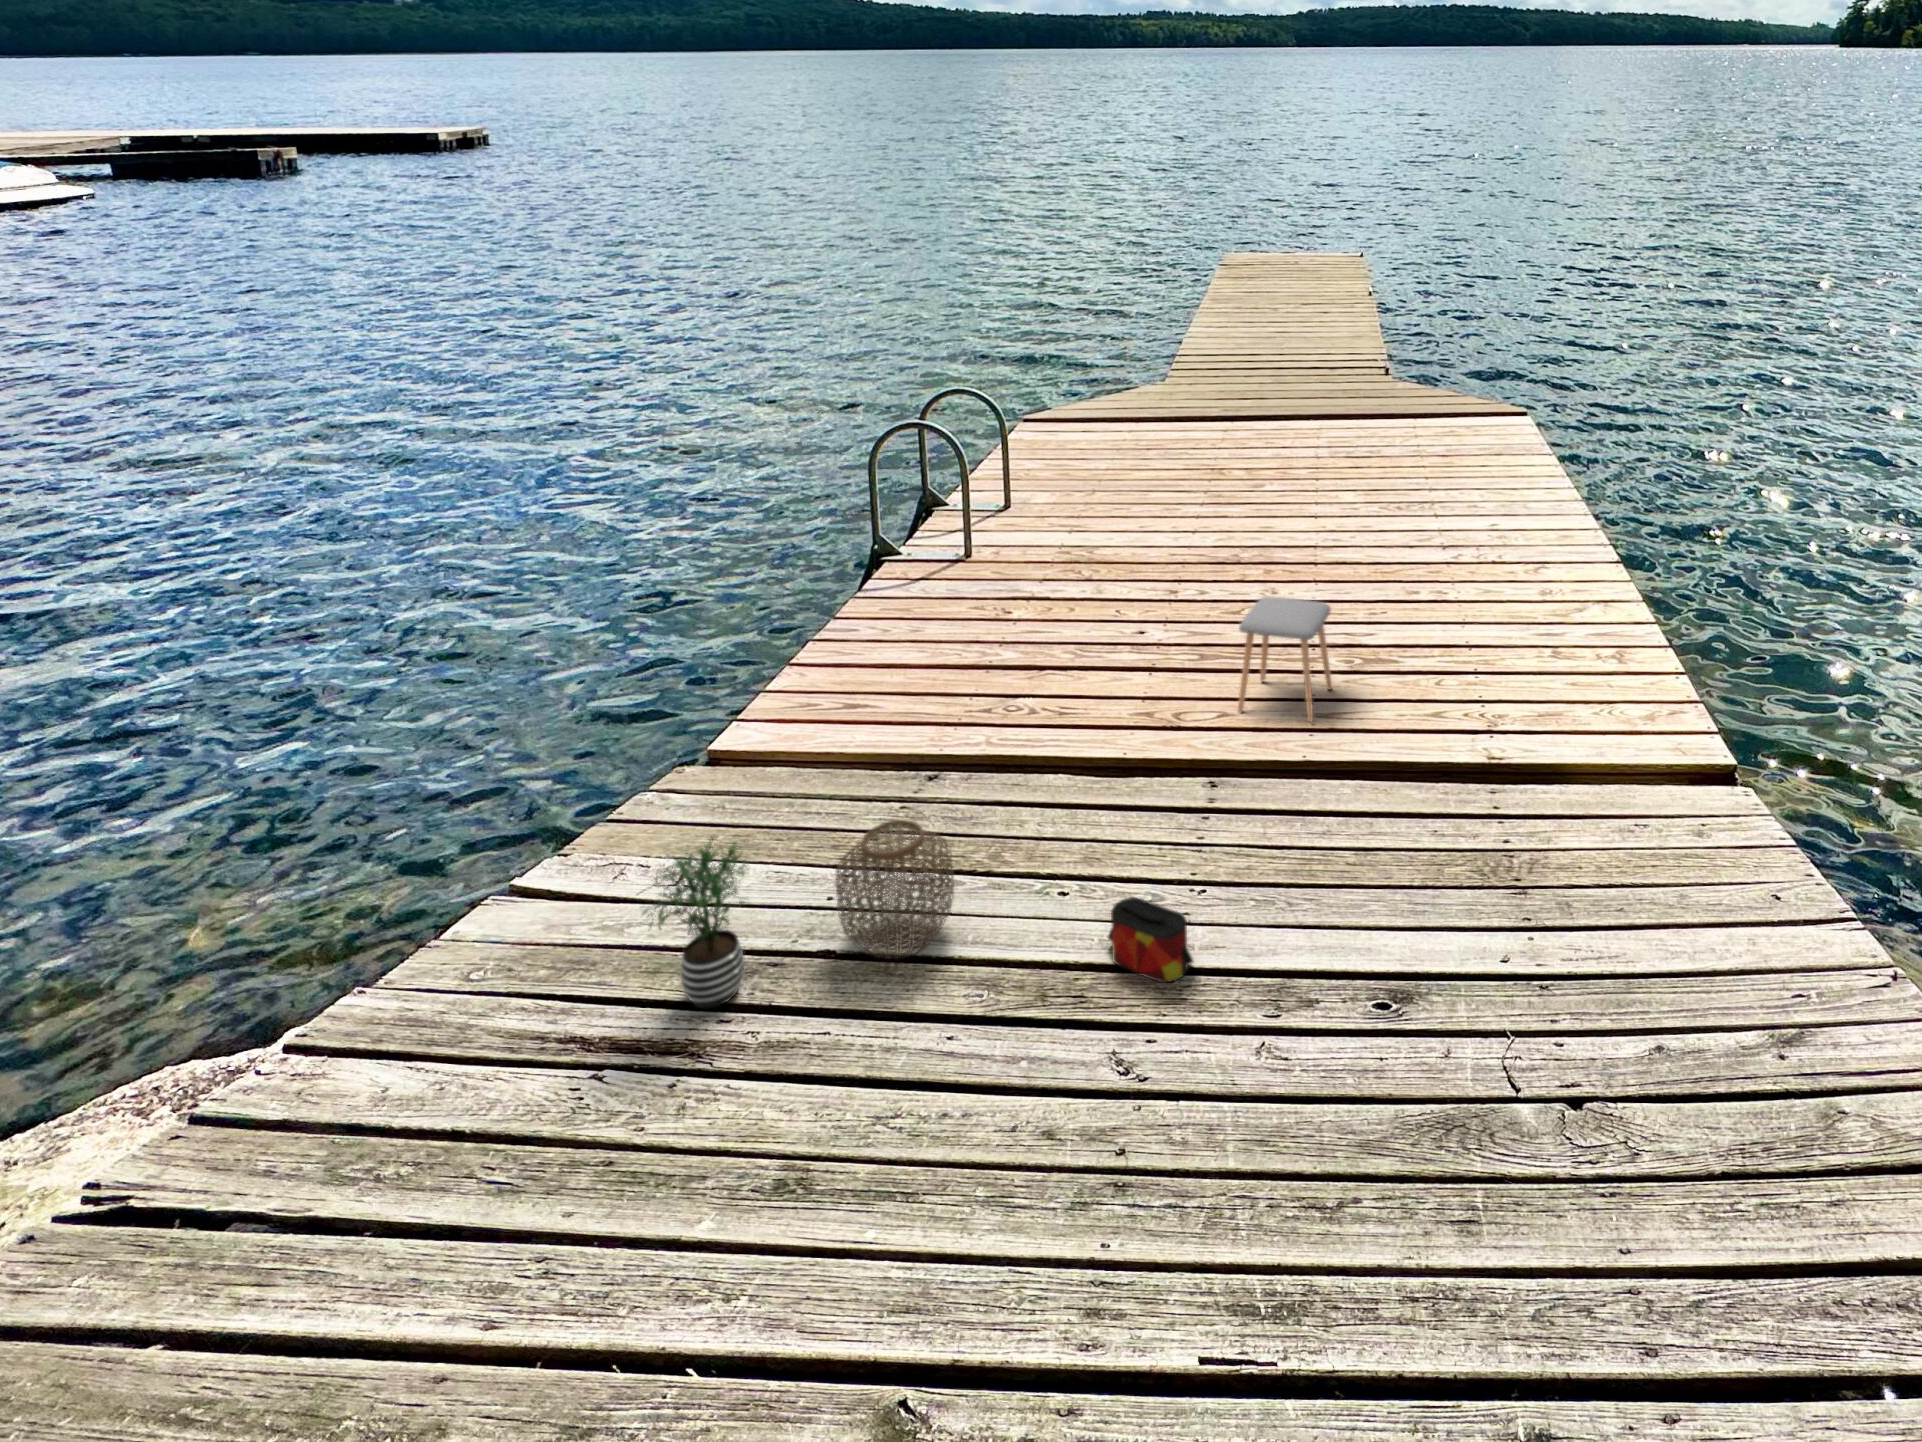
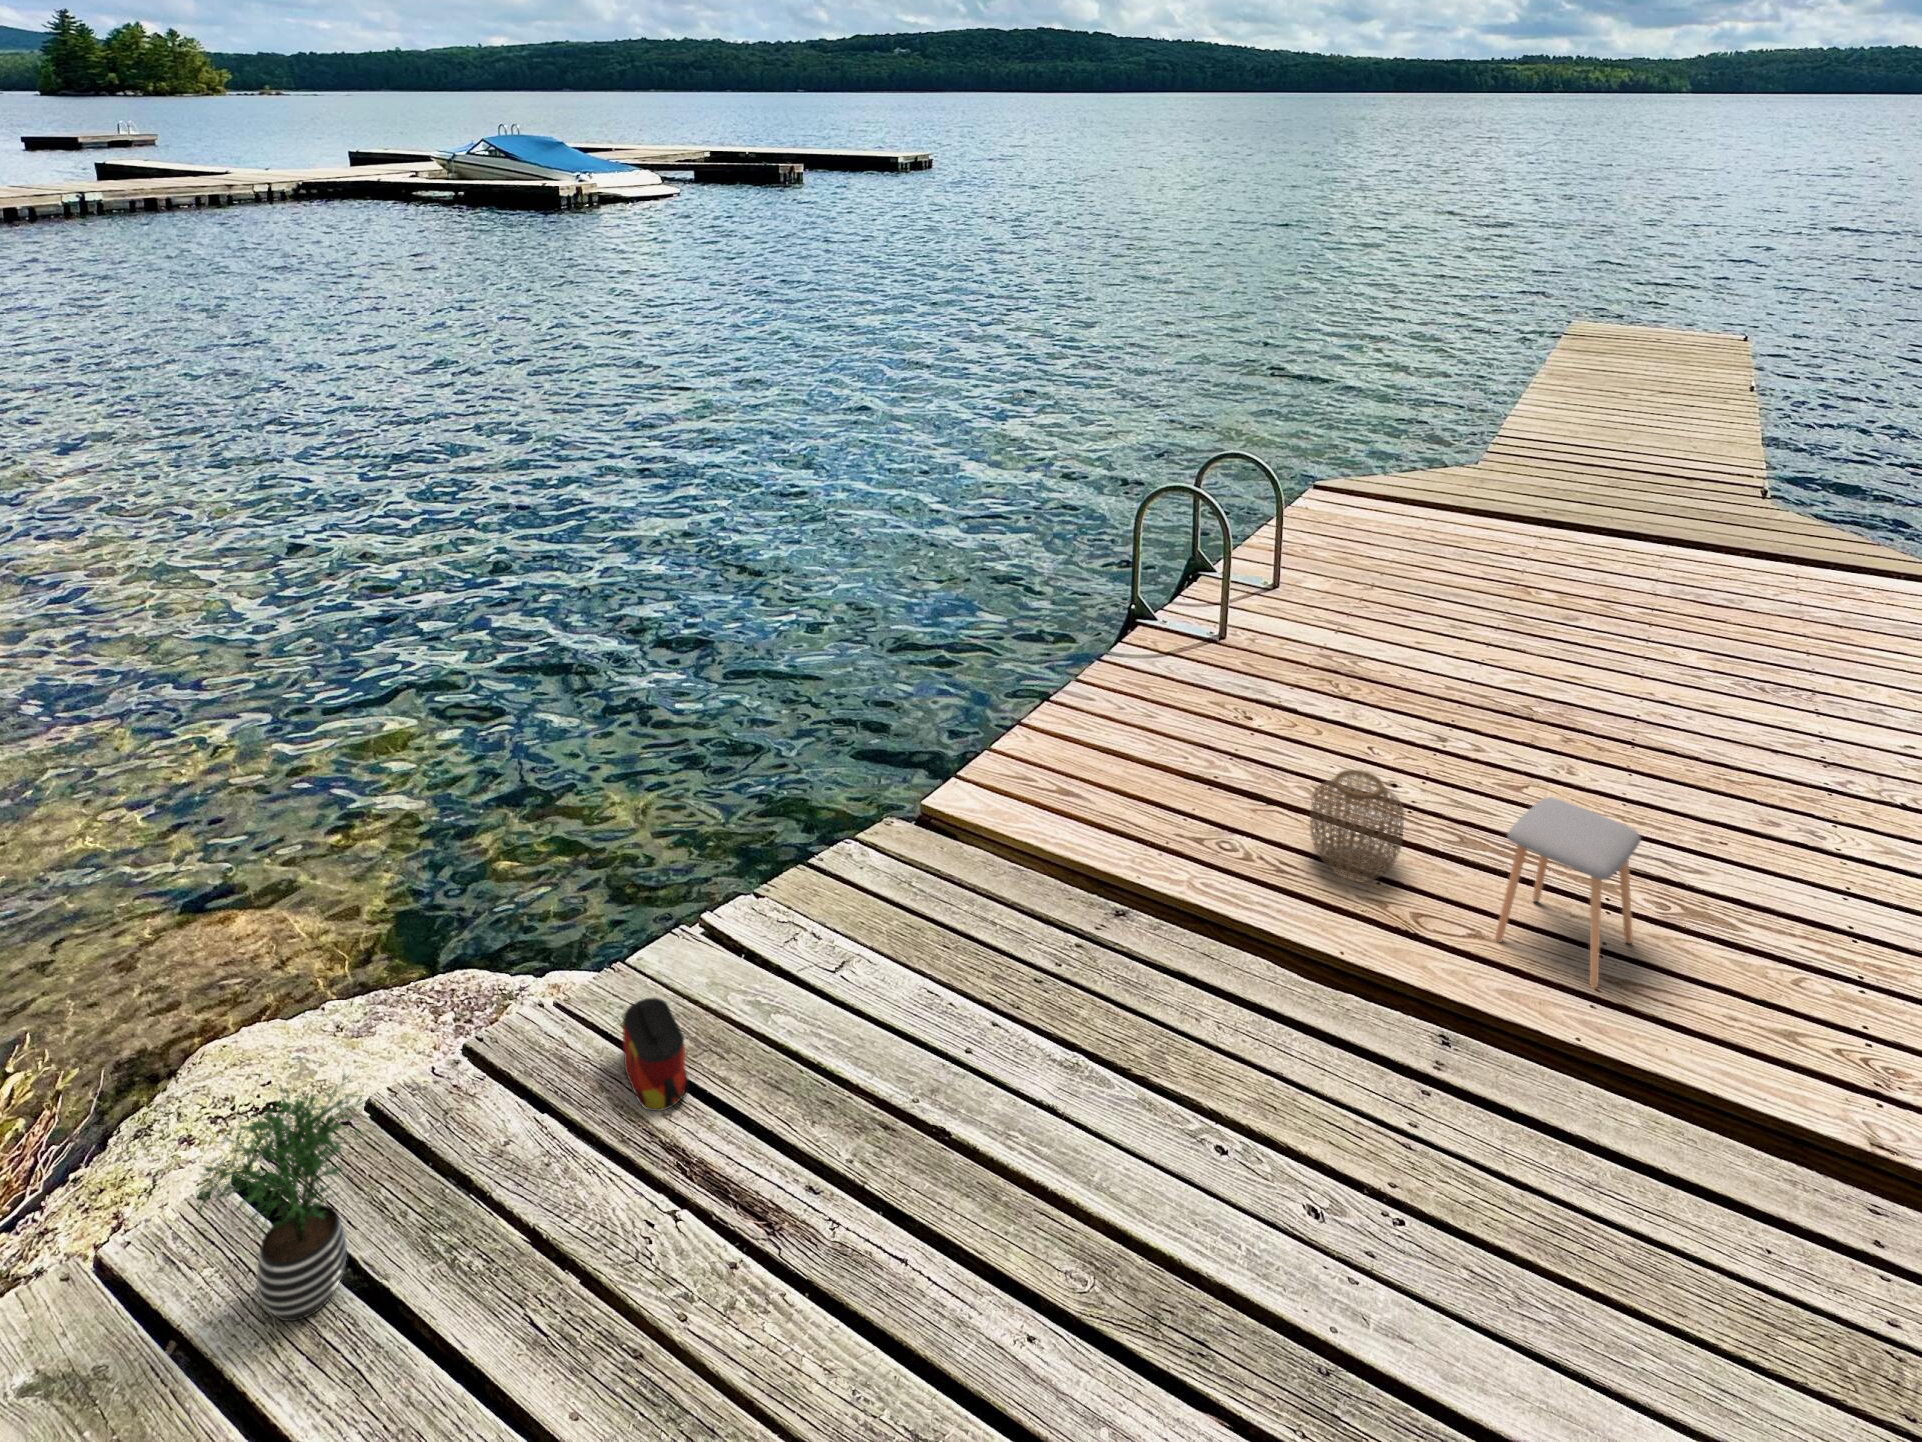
woven basket: present [836,820,954,958] -> present [1310,770,1404,882]
potted plant: present [643,837,747,1008] -> present [198,1075,367,1321]
bag: present [1108,897,1193,982] -> present [623,998,688,1111]

